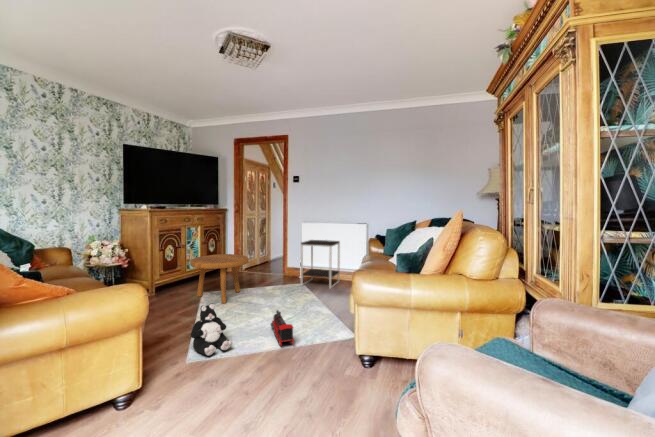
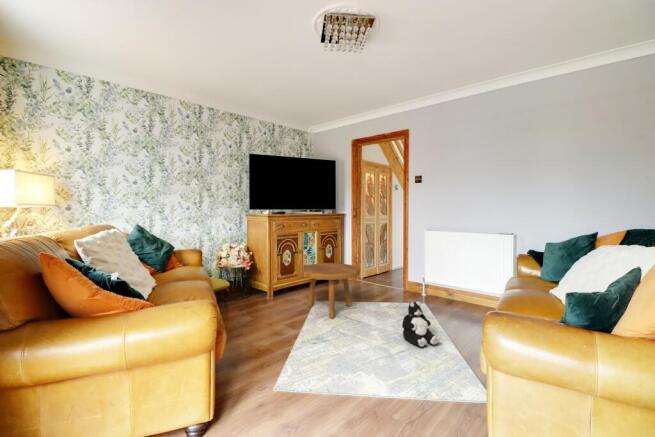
side table: present [301,240,340,288] -> none [422,251,474,315]
plush toy: present [191,303,232,356] -> present [402,301,440,347]
toy train: present [271,310,294,346] -> none [375,341,400,394]

